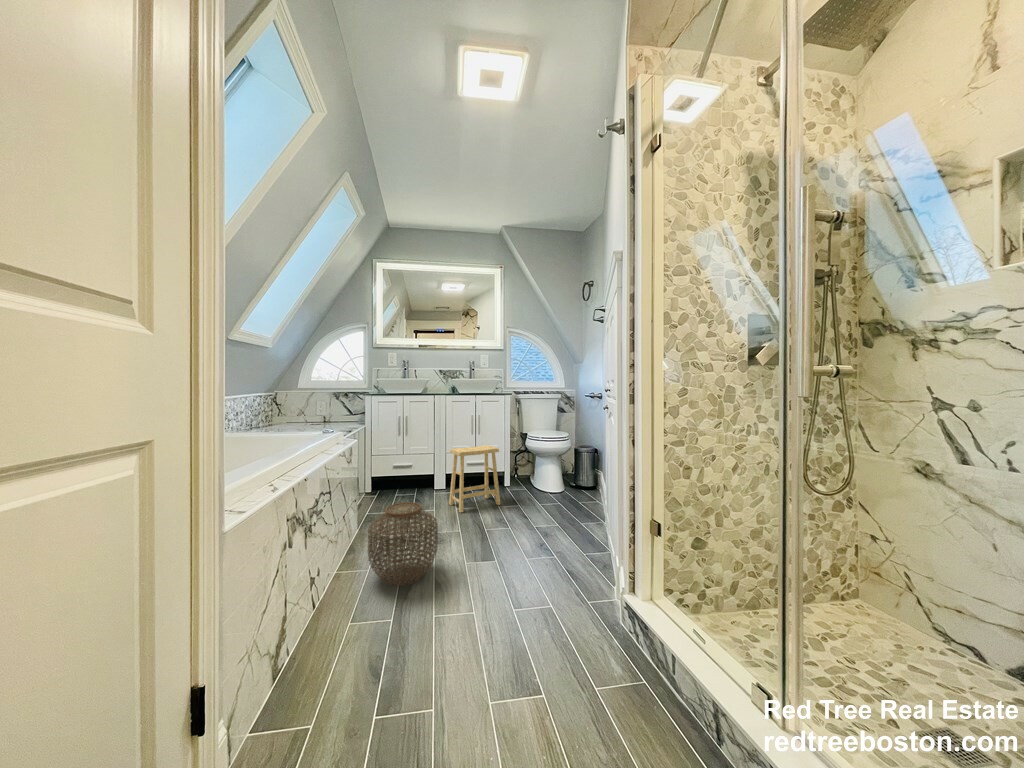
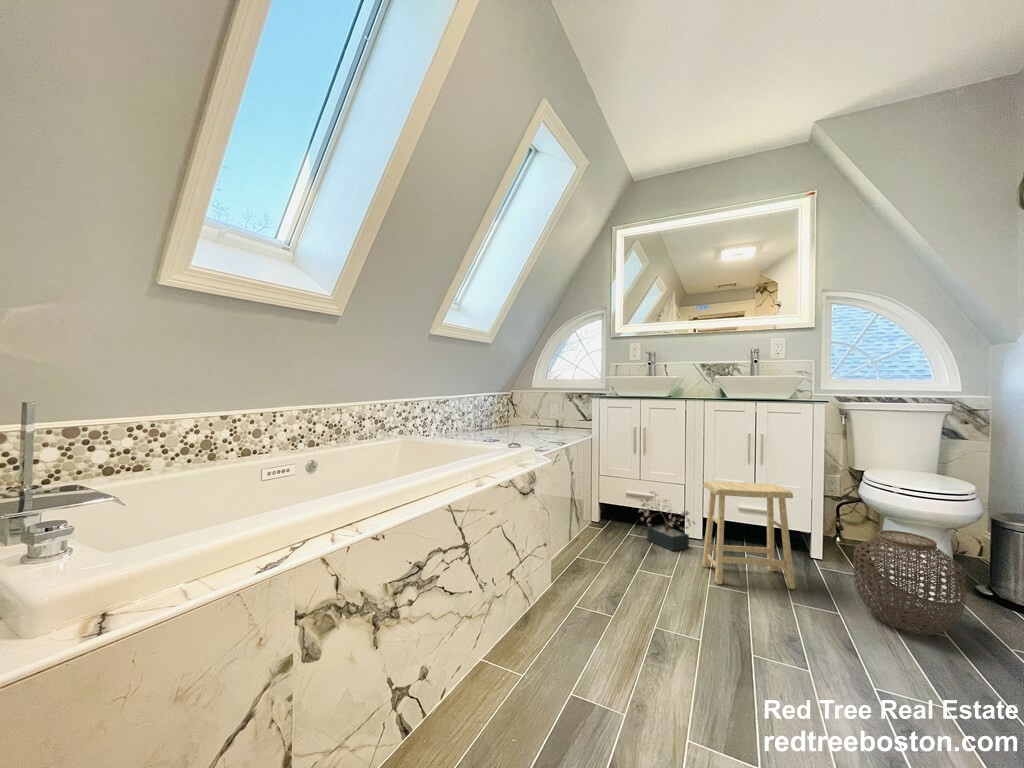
decorative plant: none [401,461,443,501] -> present [639,491,696,551]
woven basket: present [368,502,438,586] -> present [853,530,966,635]

